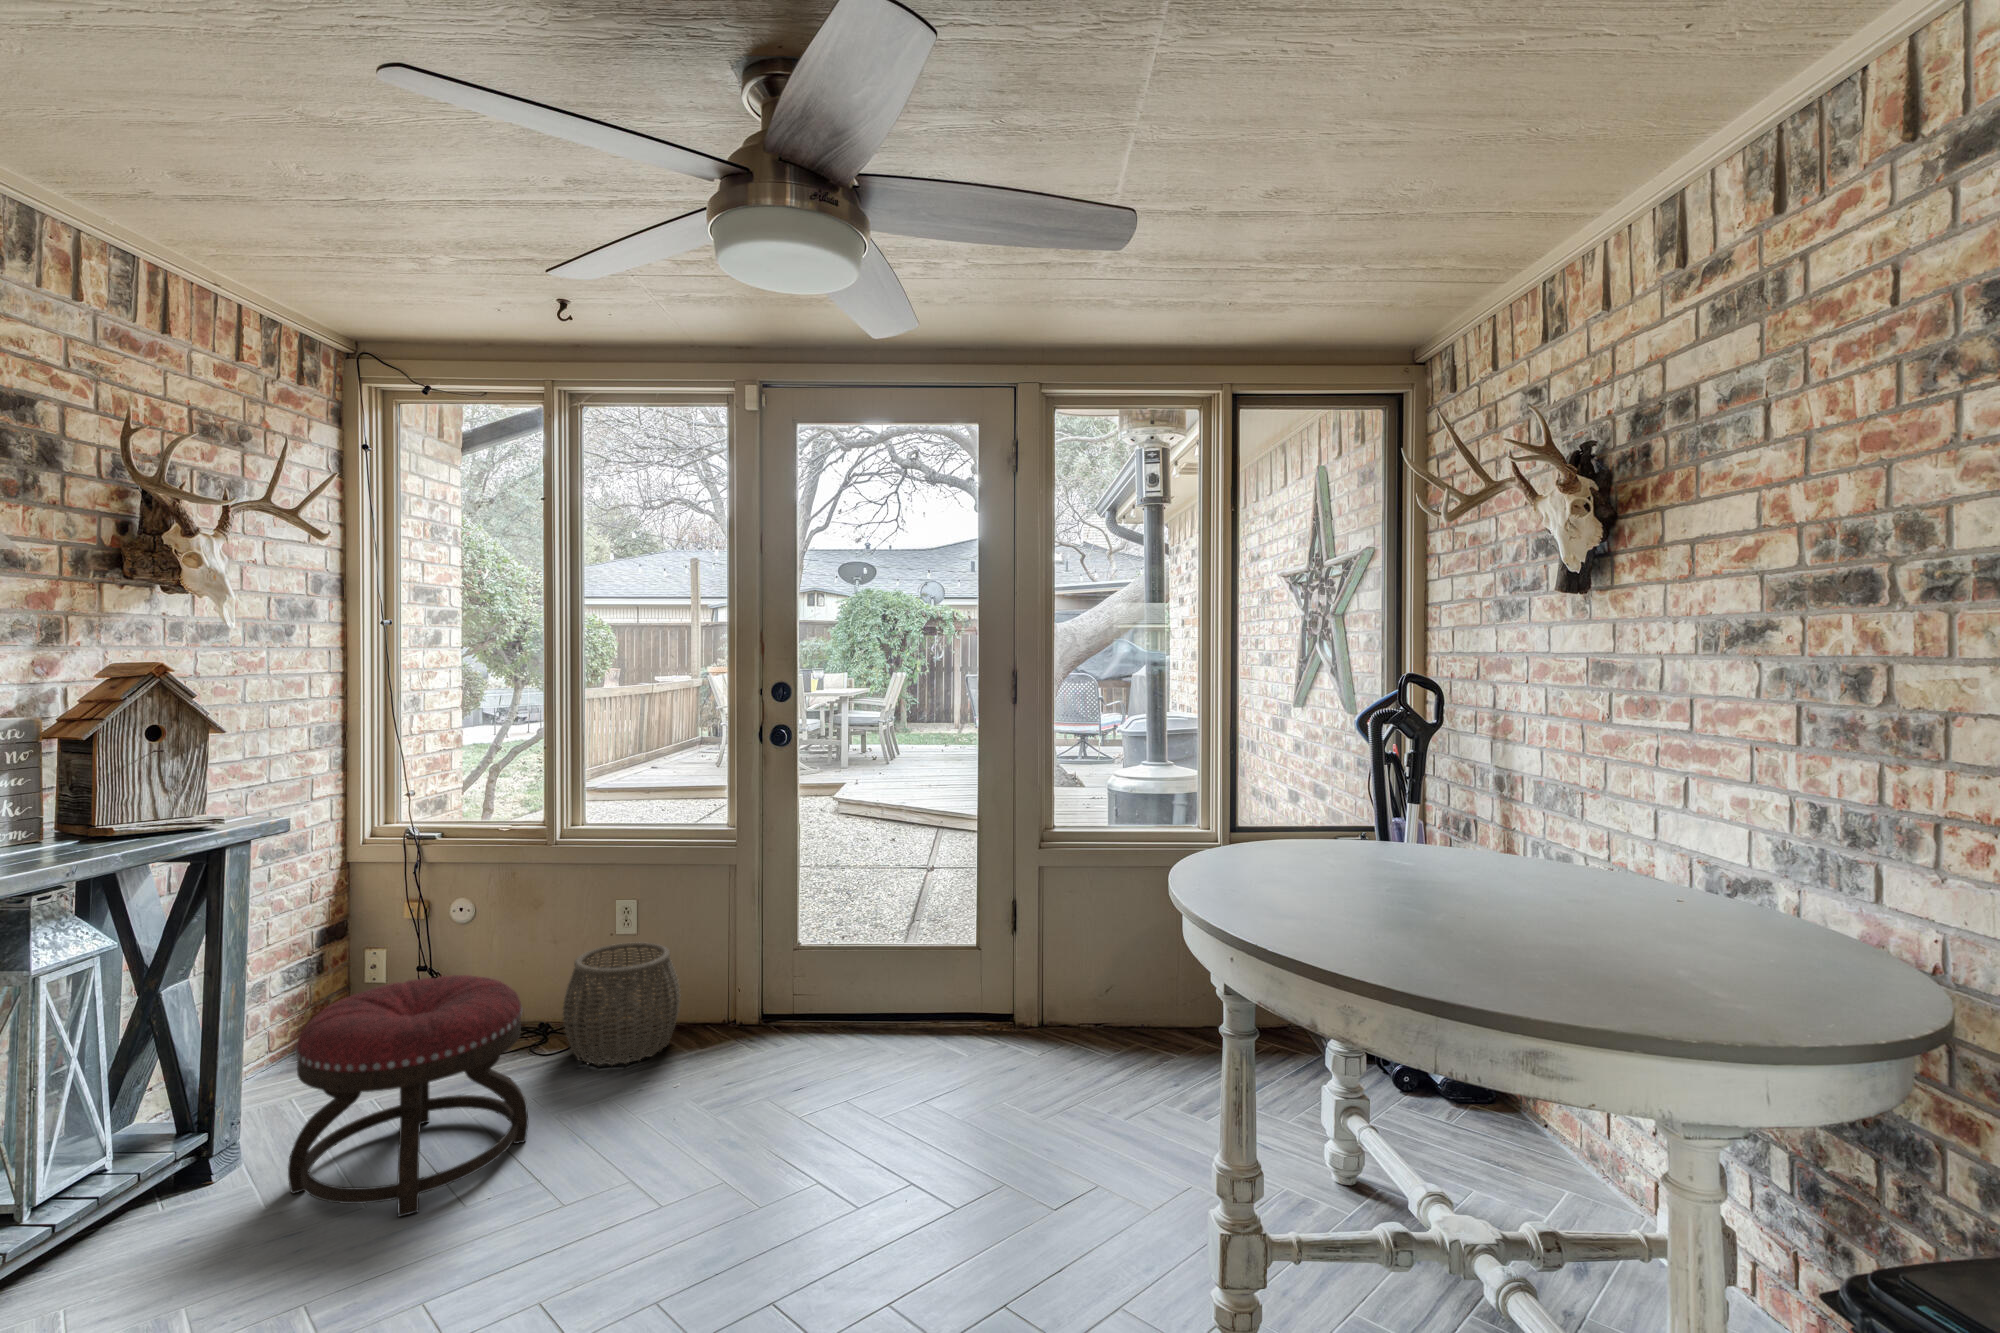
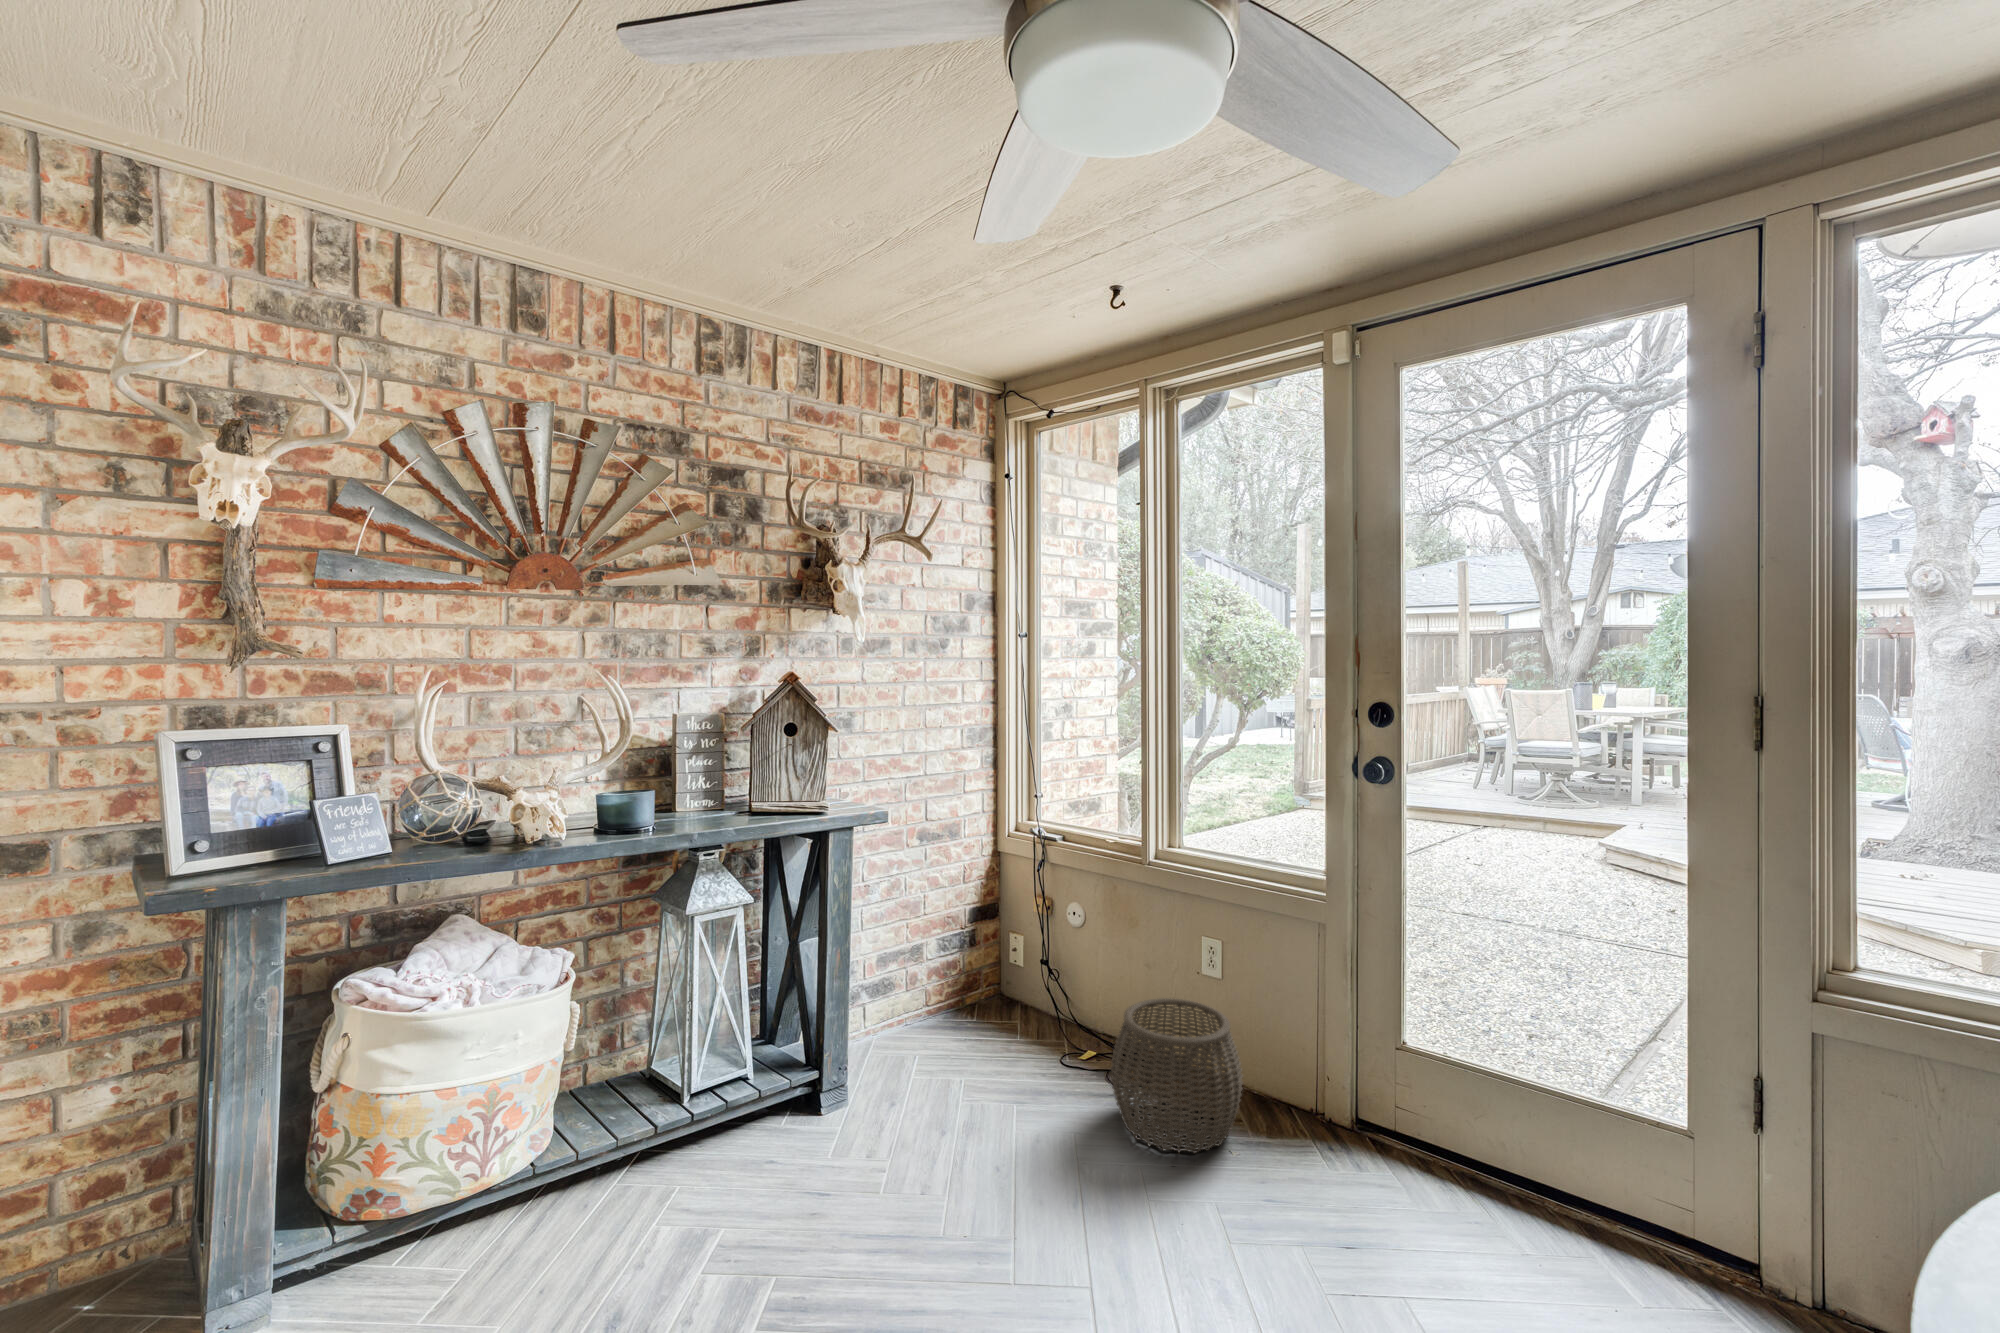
ottoman: present [288,975,528,1217] -> none [827,986,1023,1240]

